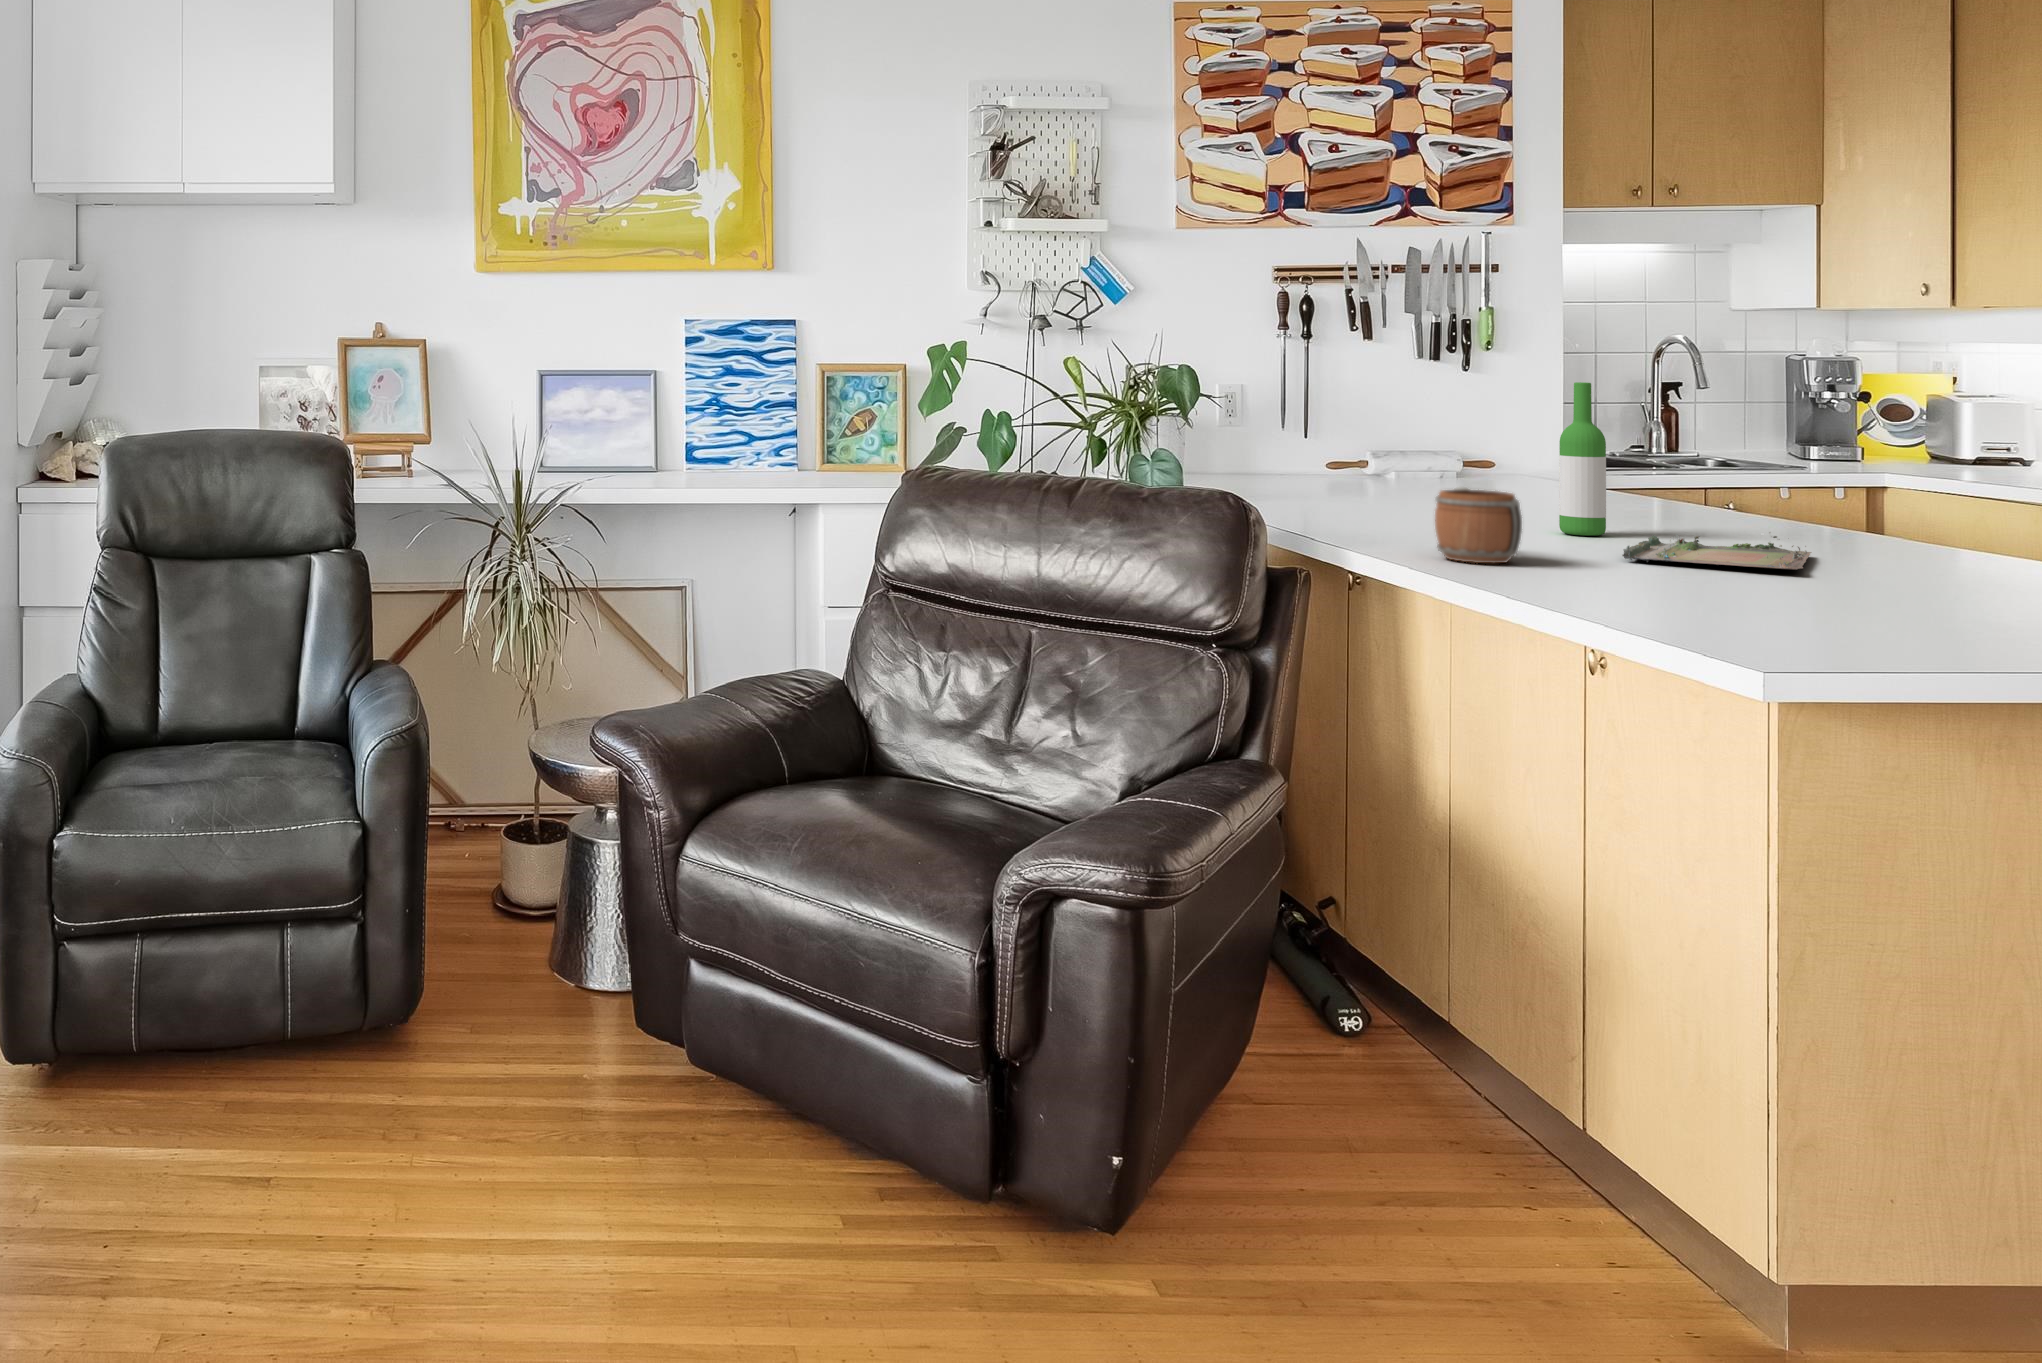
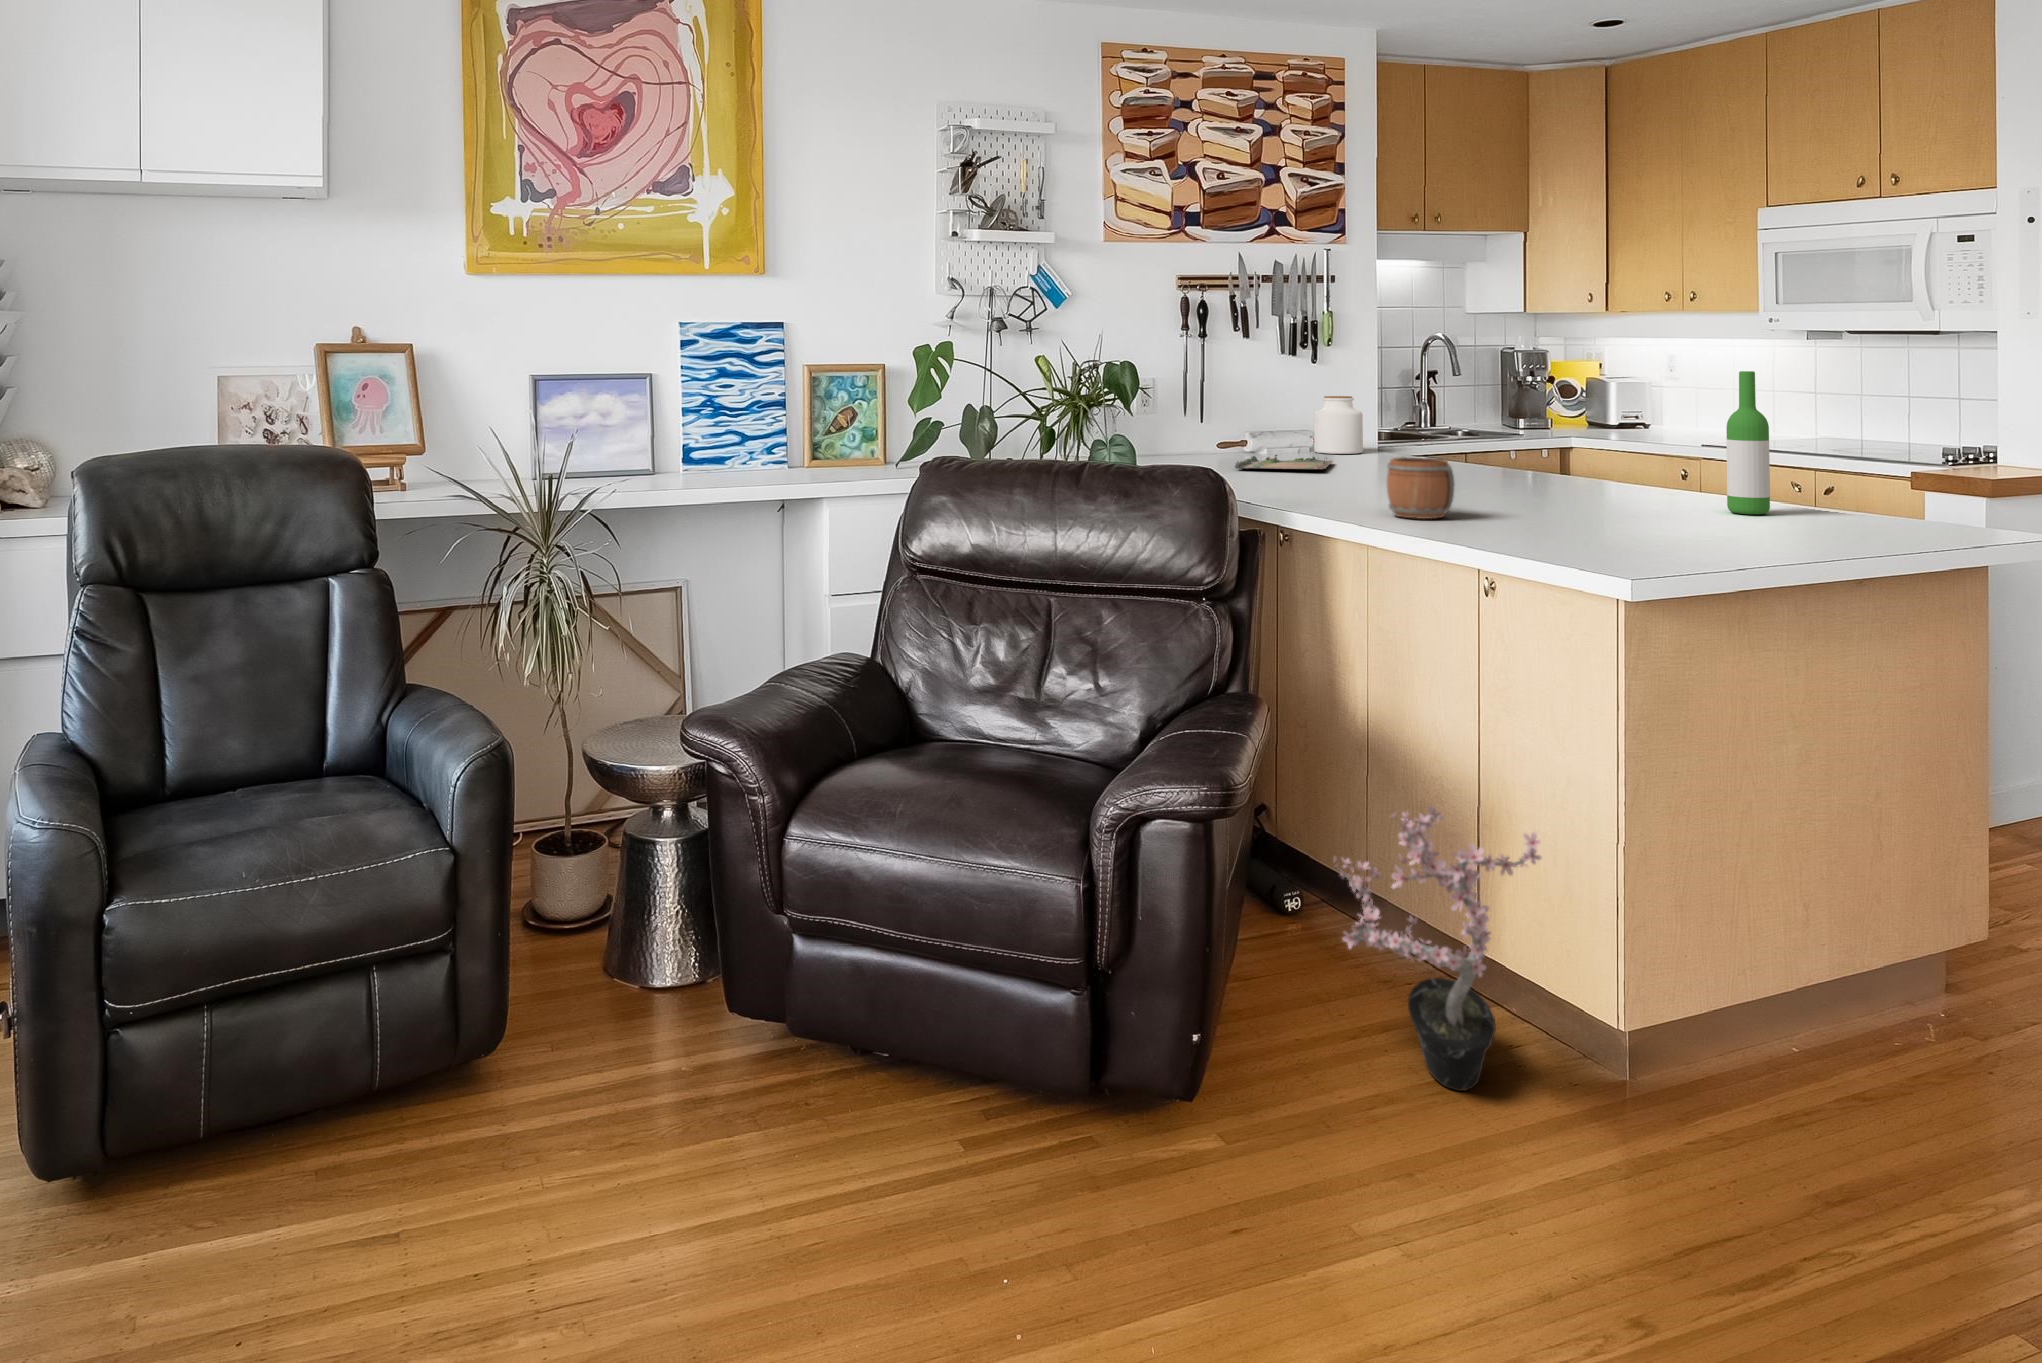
wine bottle: present [1559,382,1606,536] -> present [1727,371,1770,514]
jar: none [1450,413,1516,485] -> present [1314,396,1363,454]
tray: present [1622,535,1811,570] -> present [1235,452,1333,469]
potted plant: none [1310,881,1571,1229] -> present [1334,806,1541,1091]

